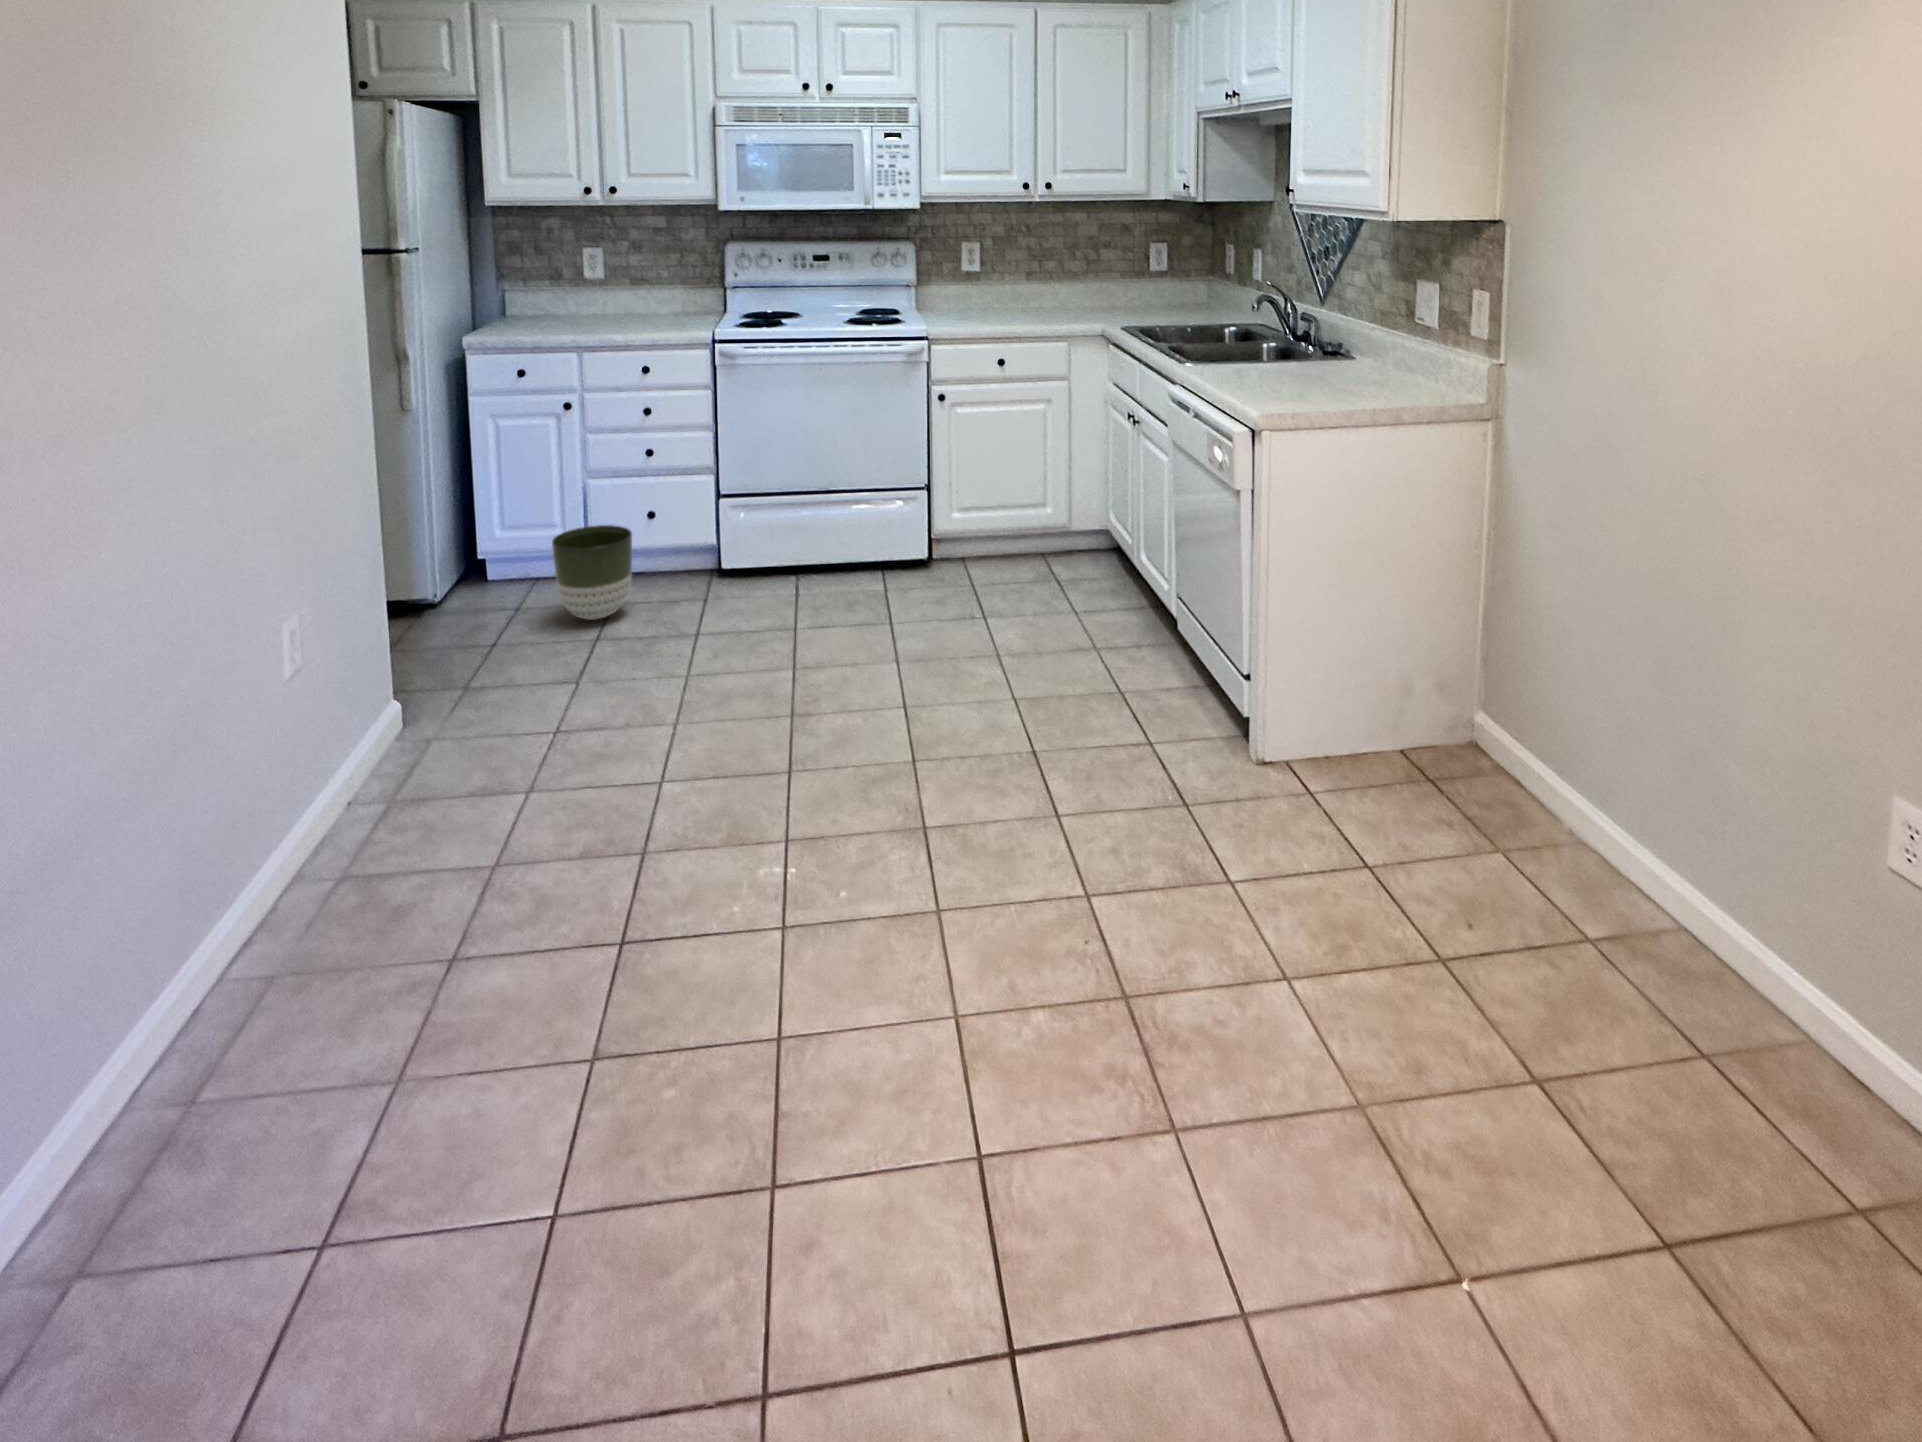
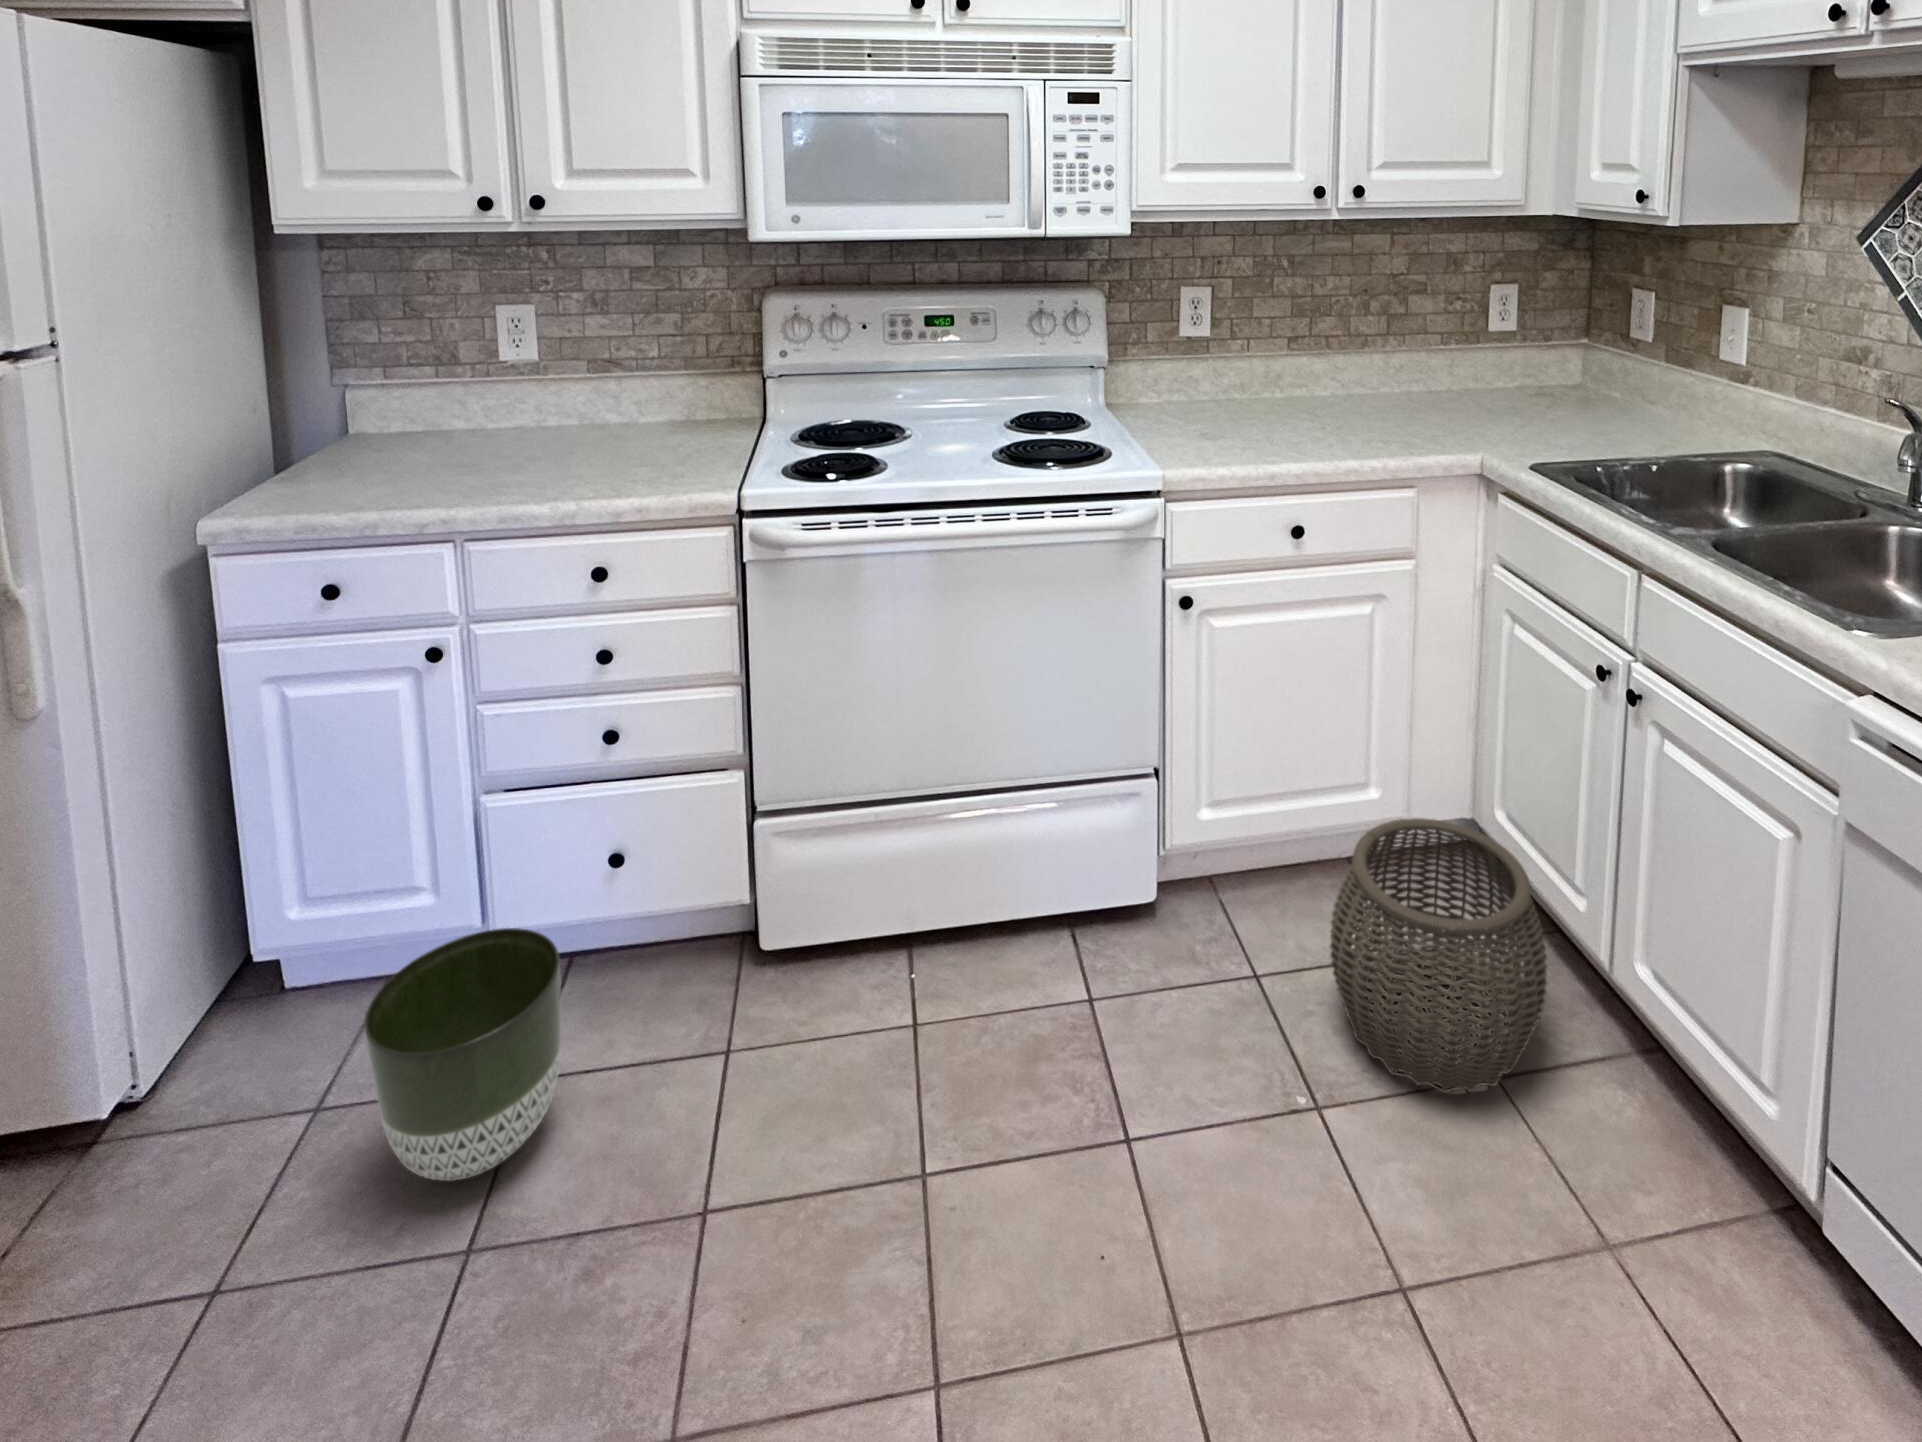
woven basket: none [999,502,1103,612] -> present [1330,818,1547,1093]

